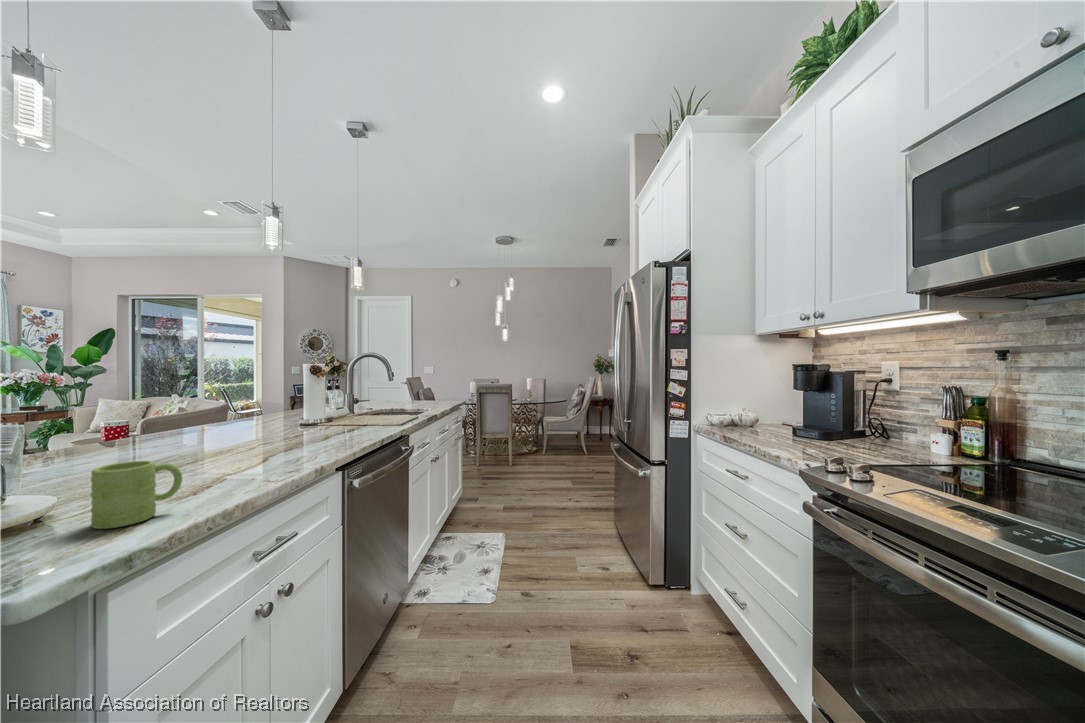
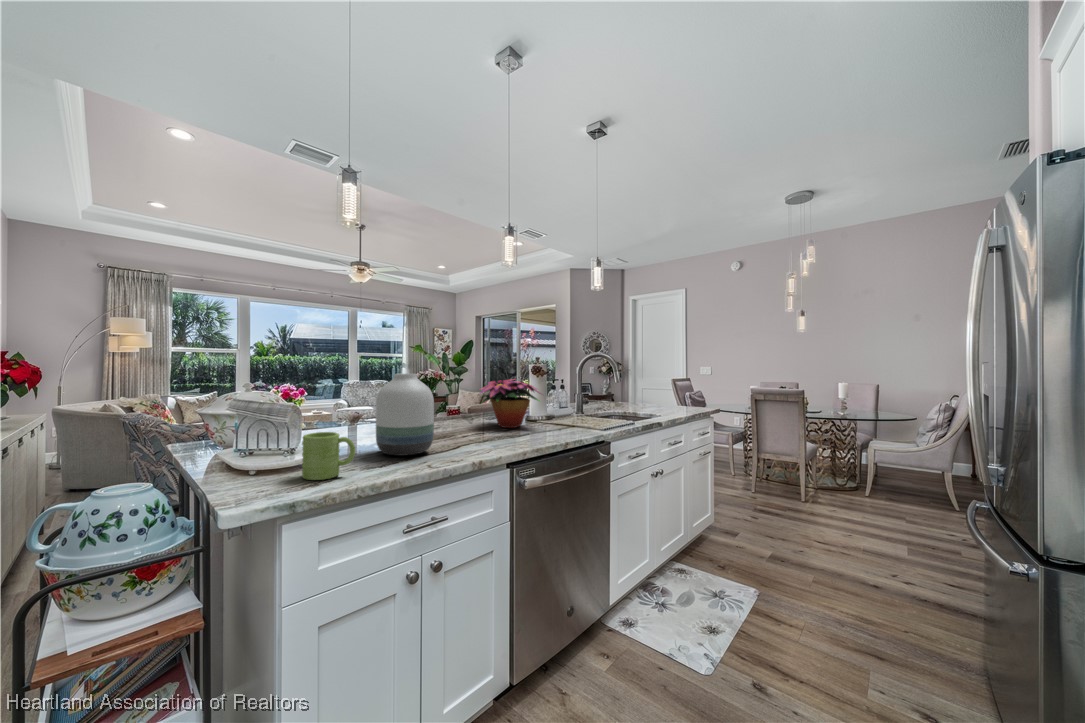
vase: none [166,383,252,481] -> present [376,374,434,456]
flower arrangement: none [257,385,343,437] -> present [481,379,541,428]

